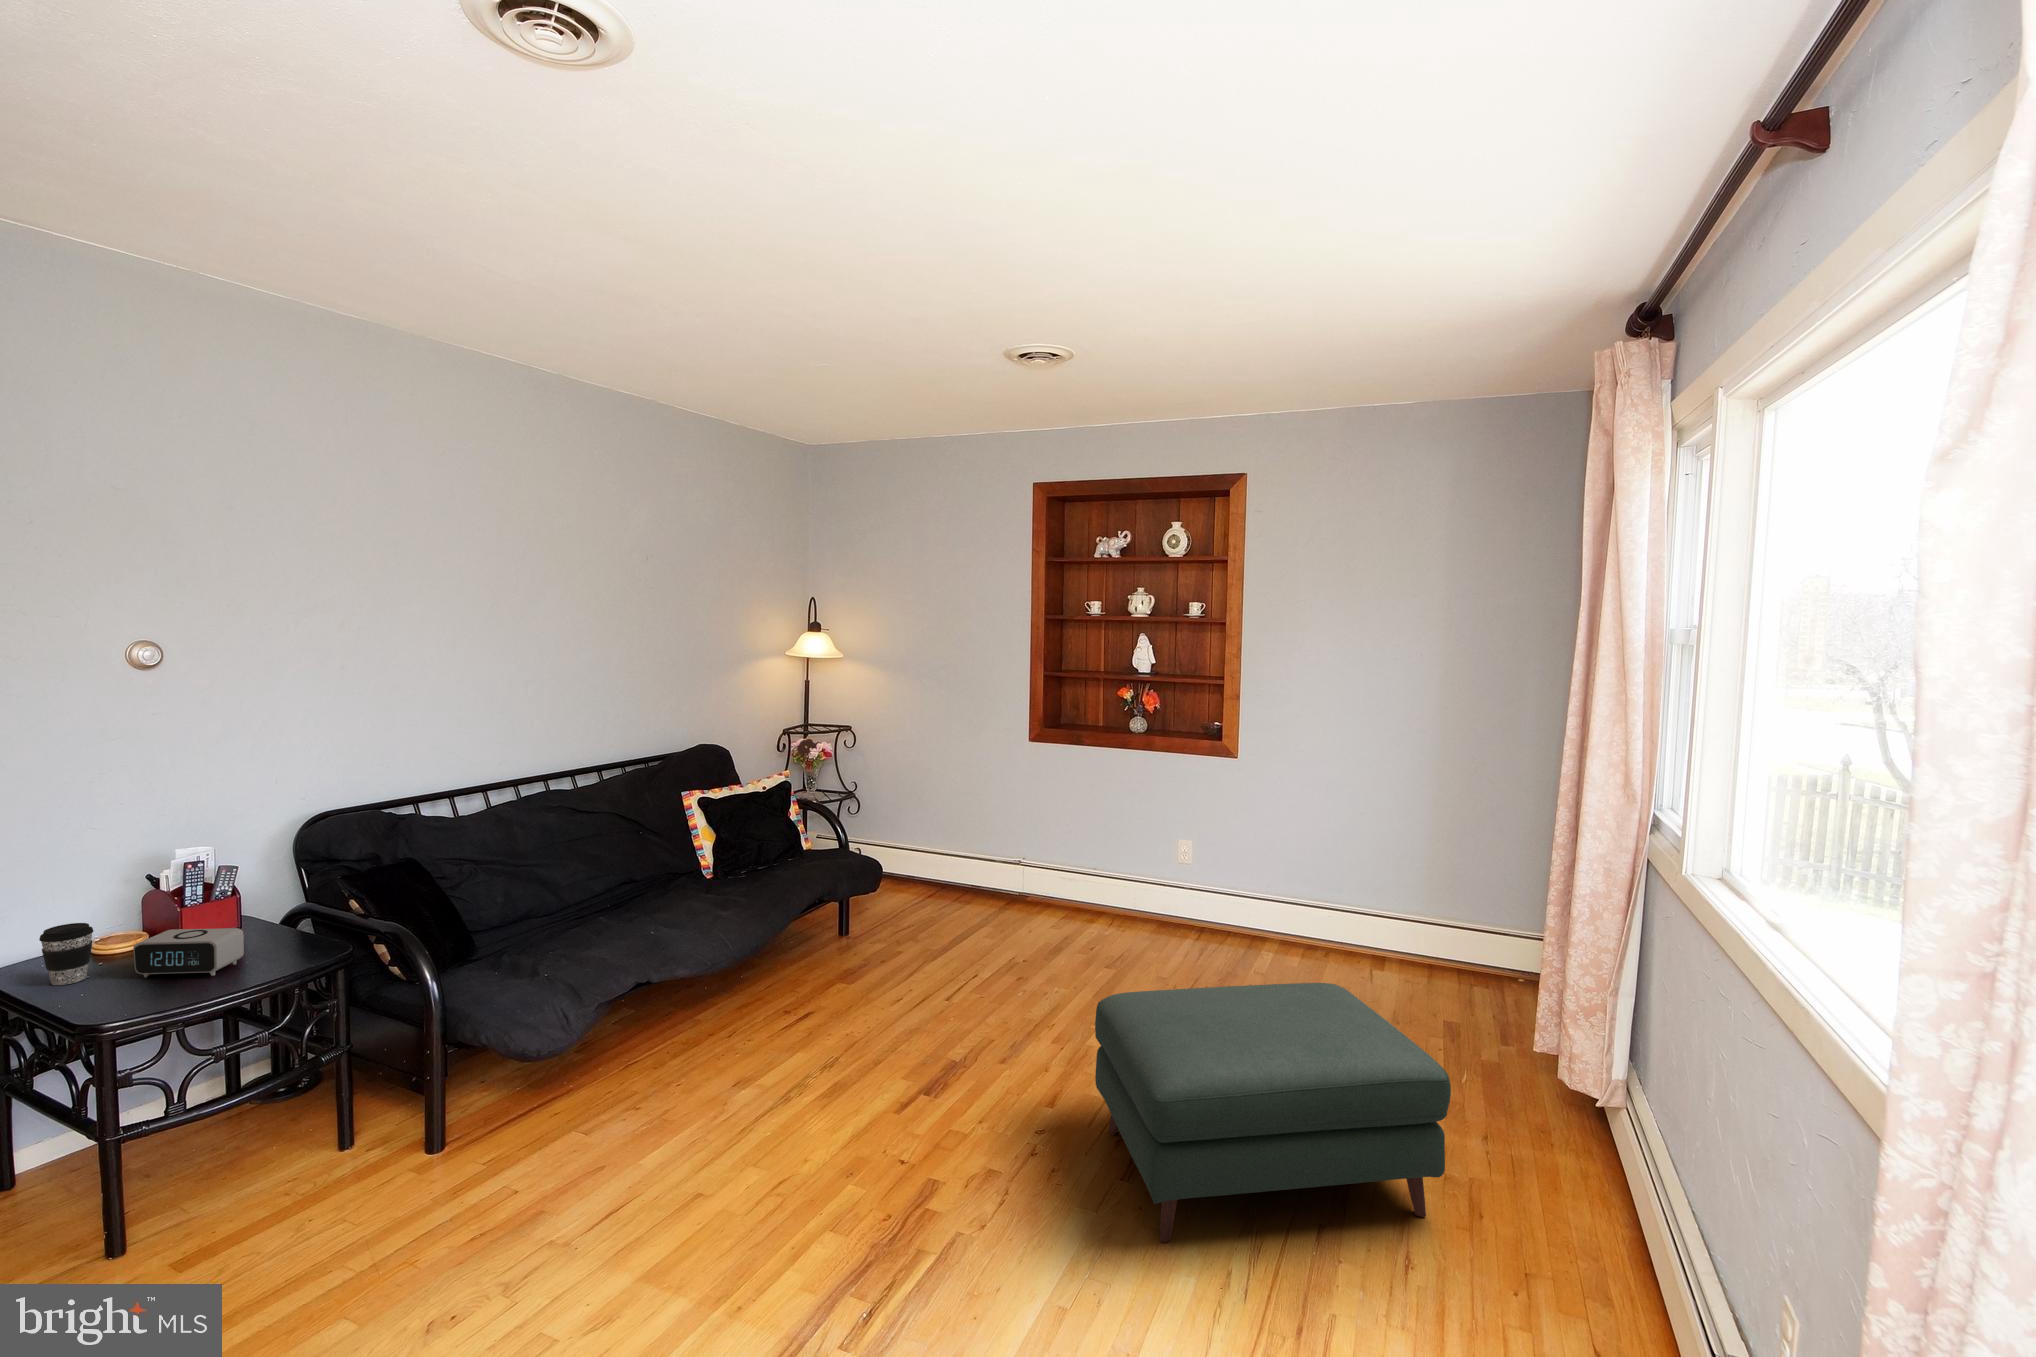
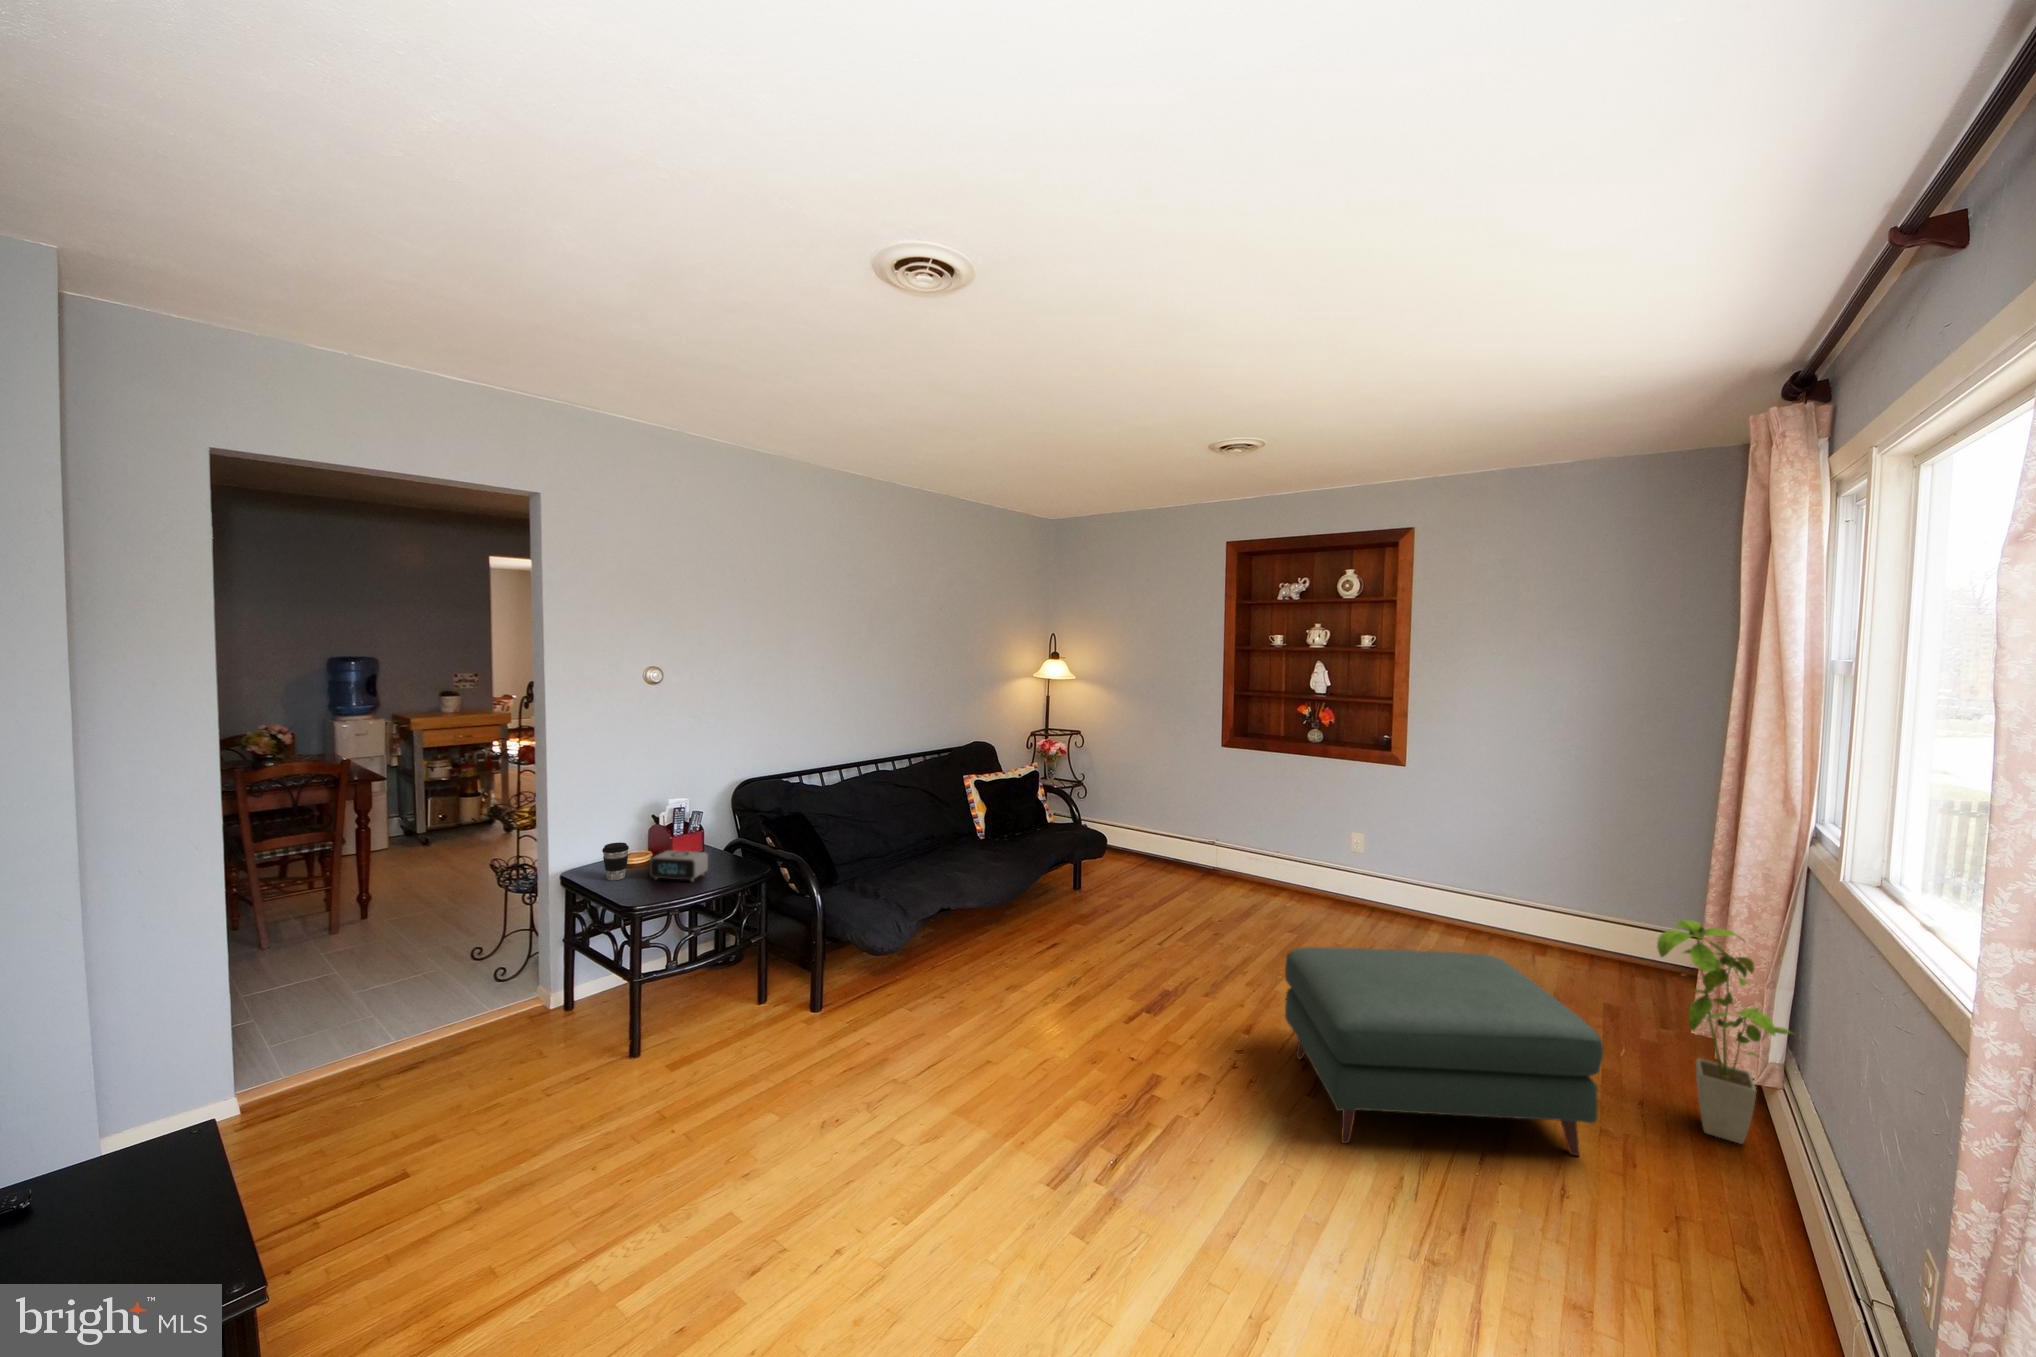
house plant: none [1504,926,1641,1175] -> present [1657,920,1792,1144]

